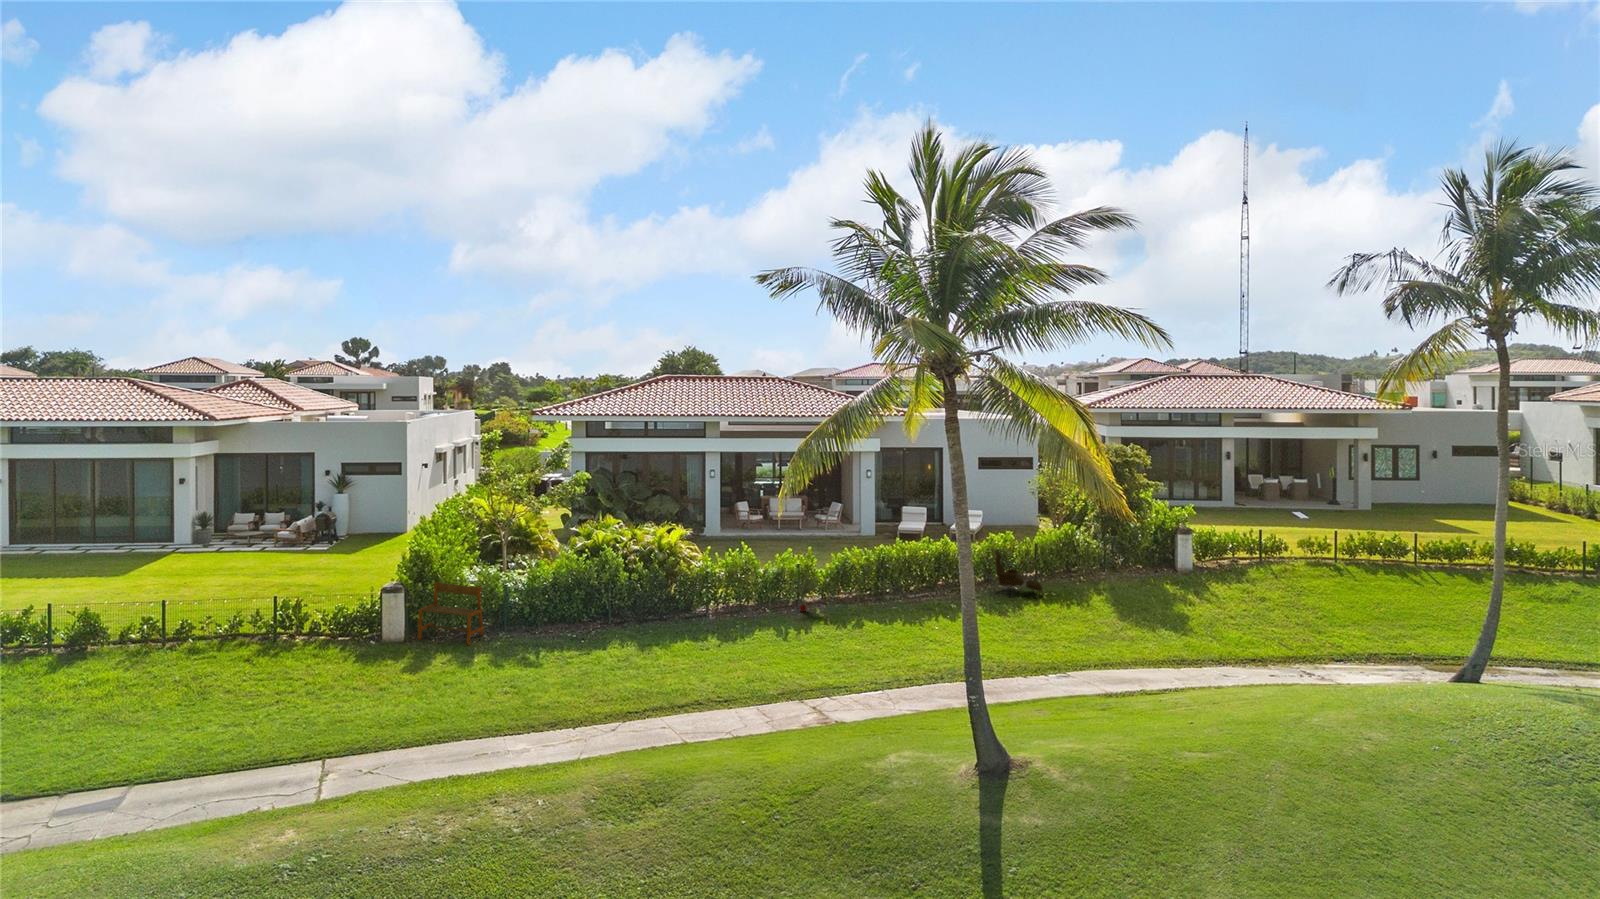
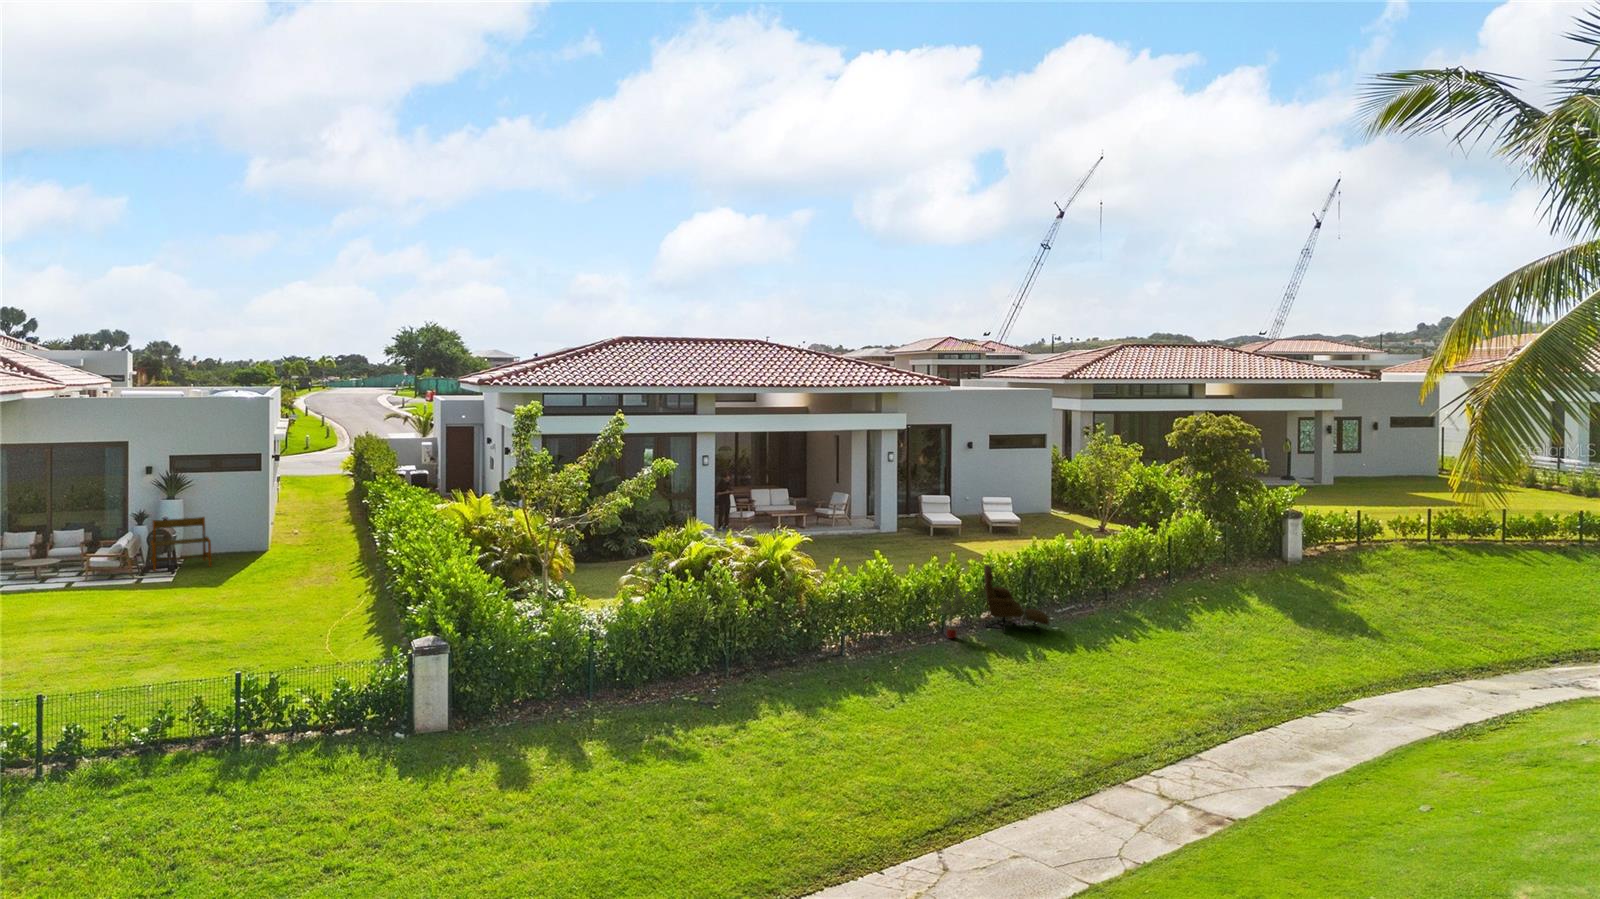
lounge chair: present [995,549,1043,597] -> present [984,564,1049,634]
bench: present [418,582,484,645] -> present [151,517,212,571]

